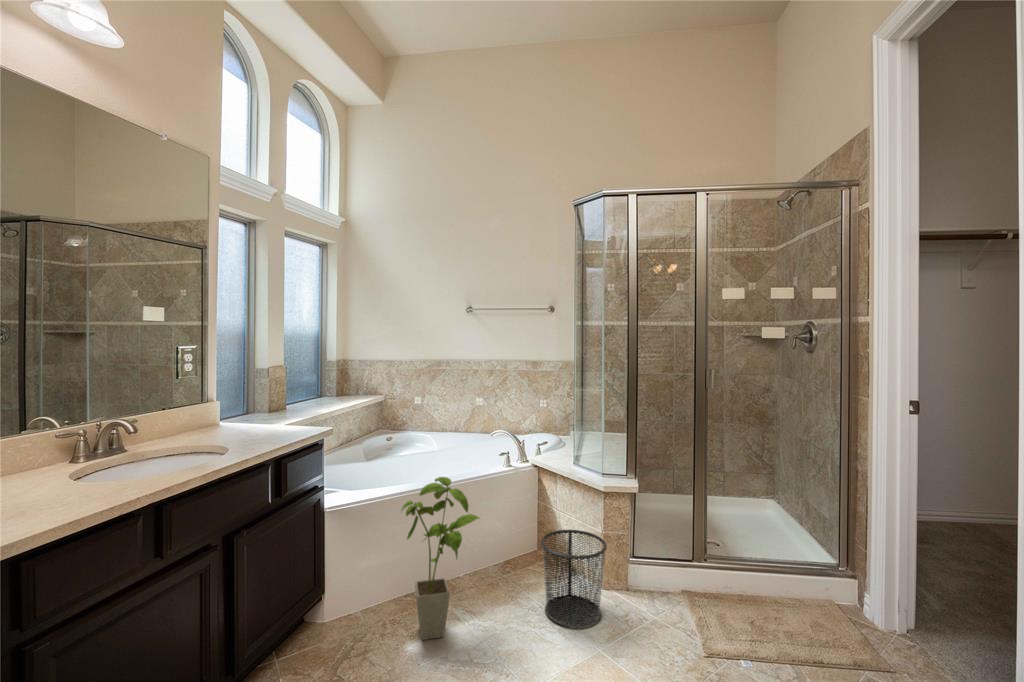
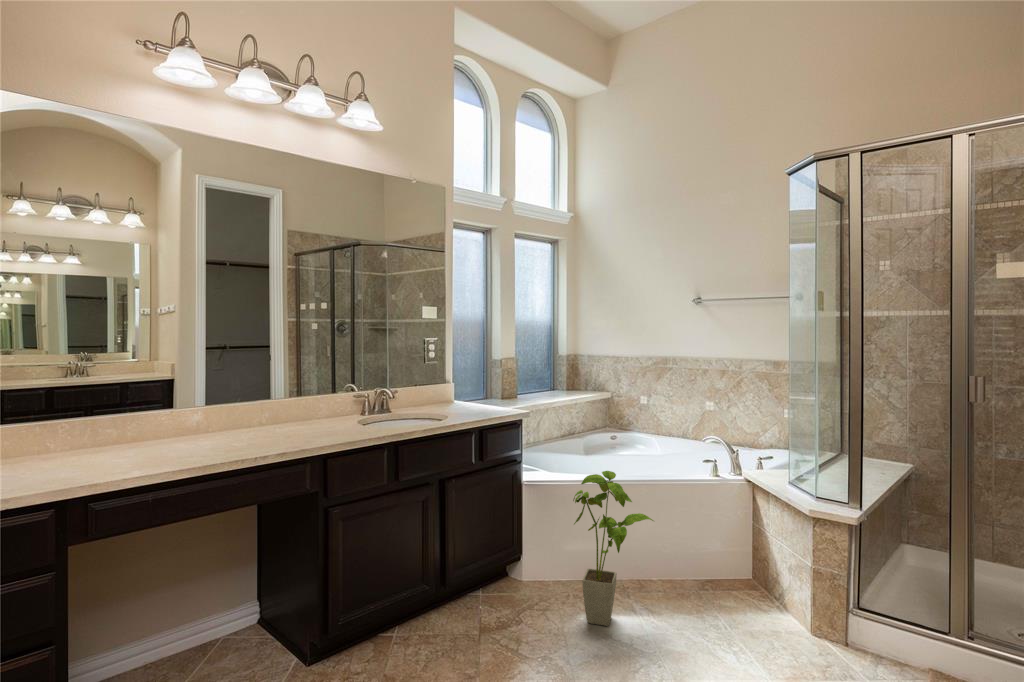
waste bin: present [541,530,607,628] -> none [720,552,801,662]

